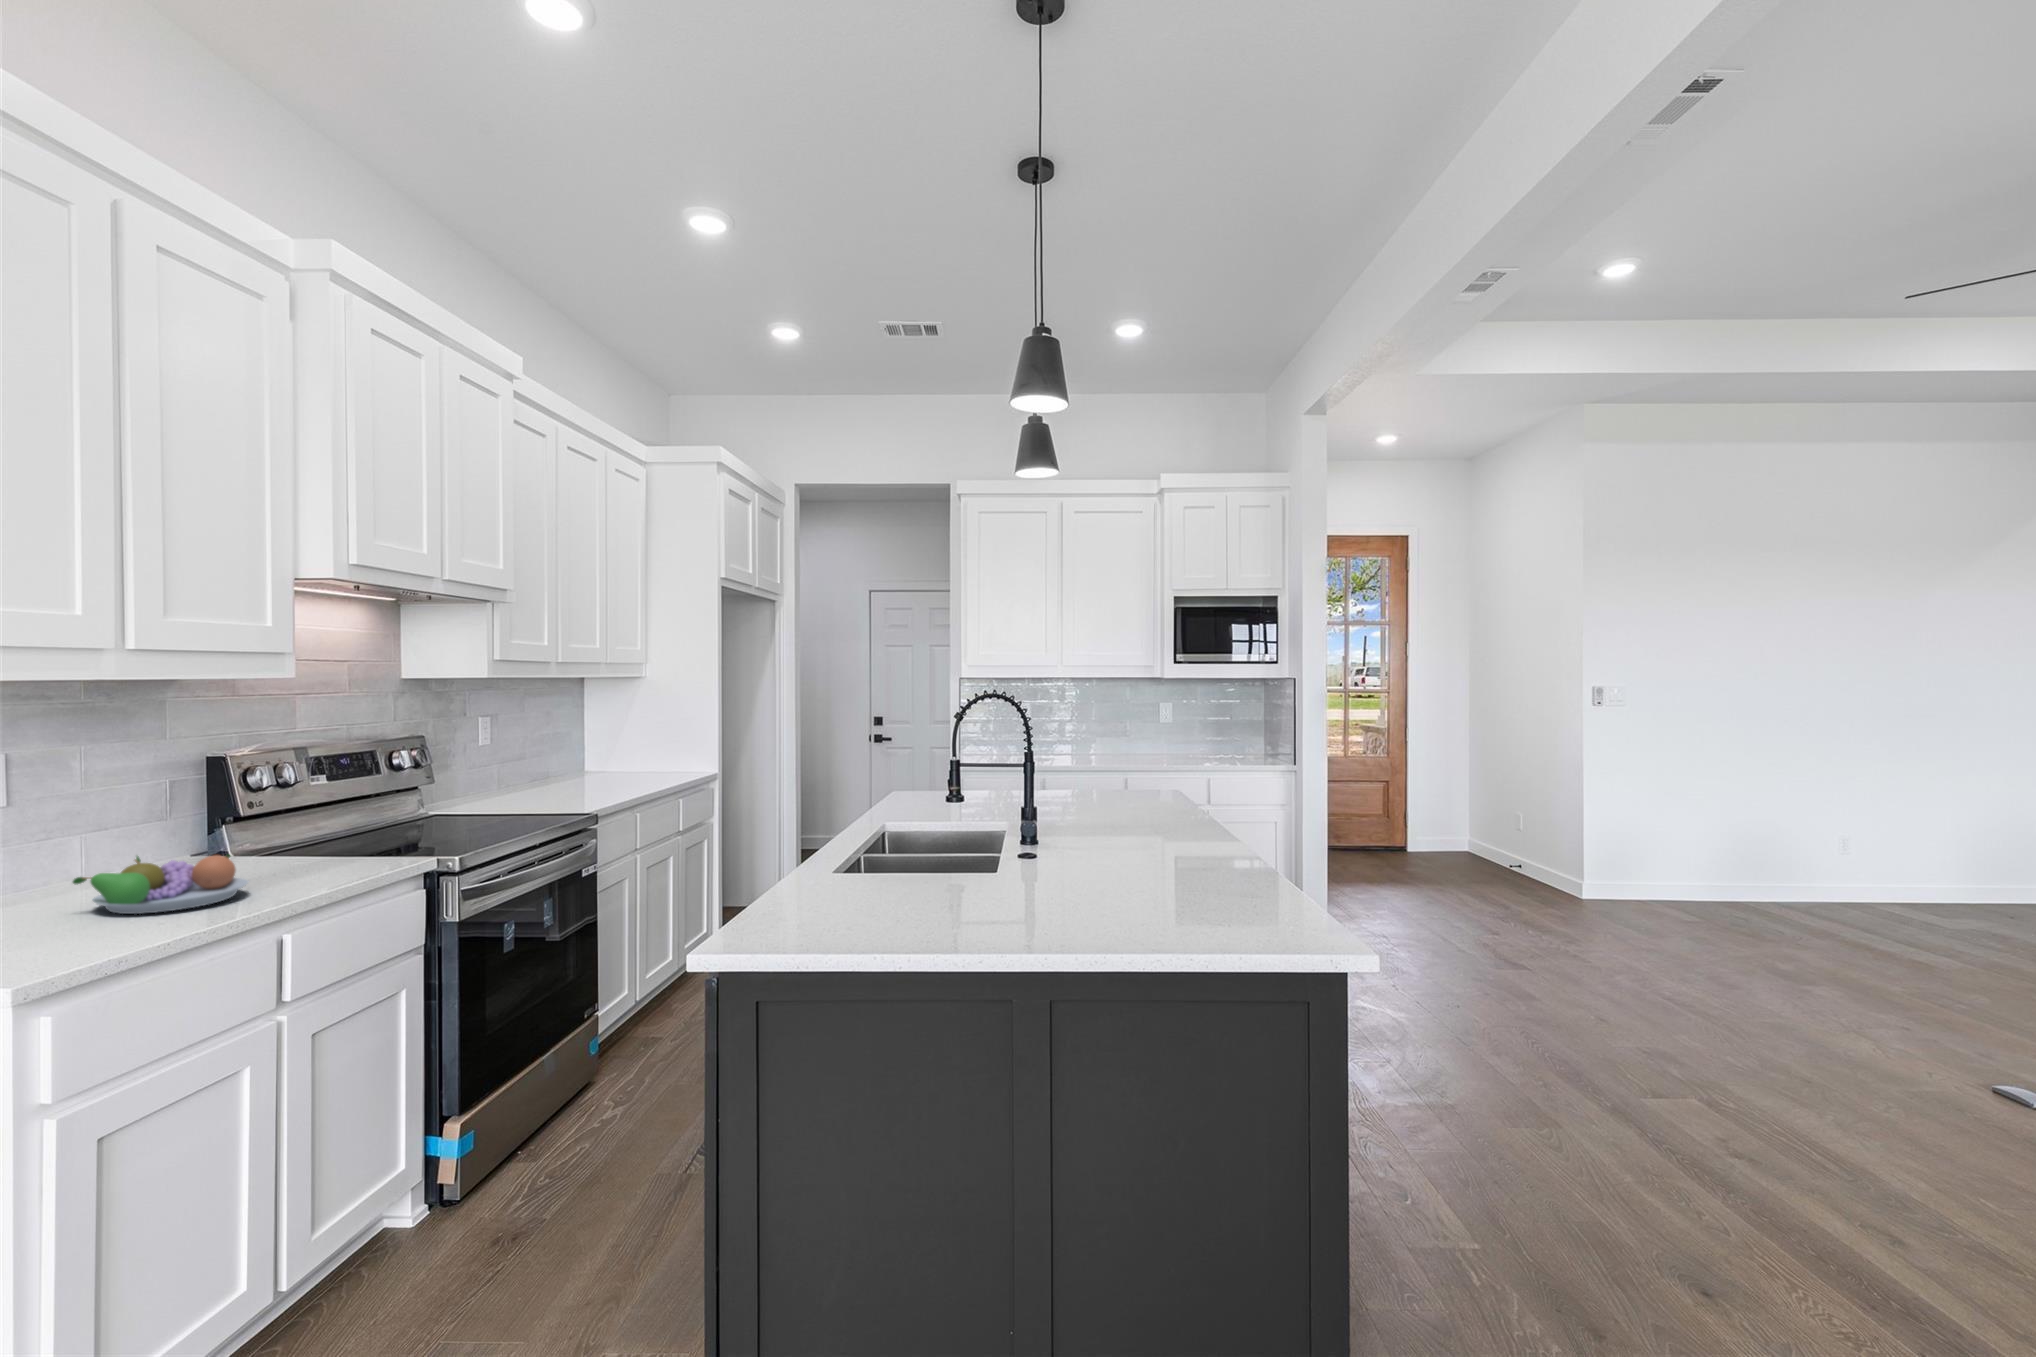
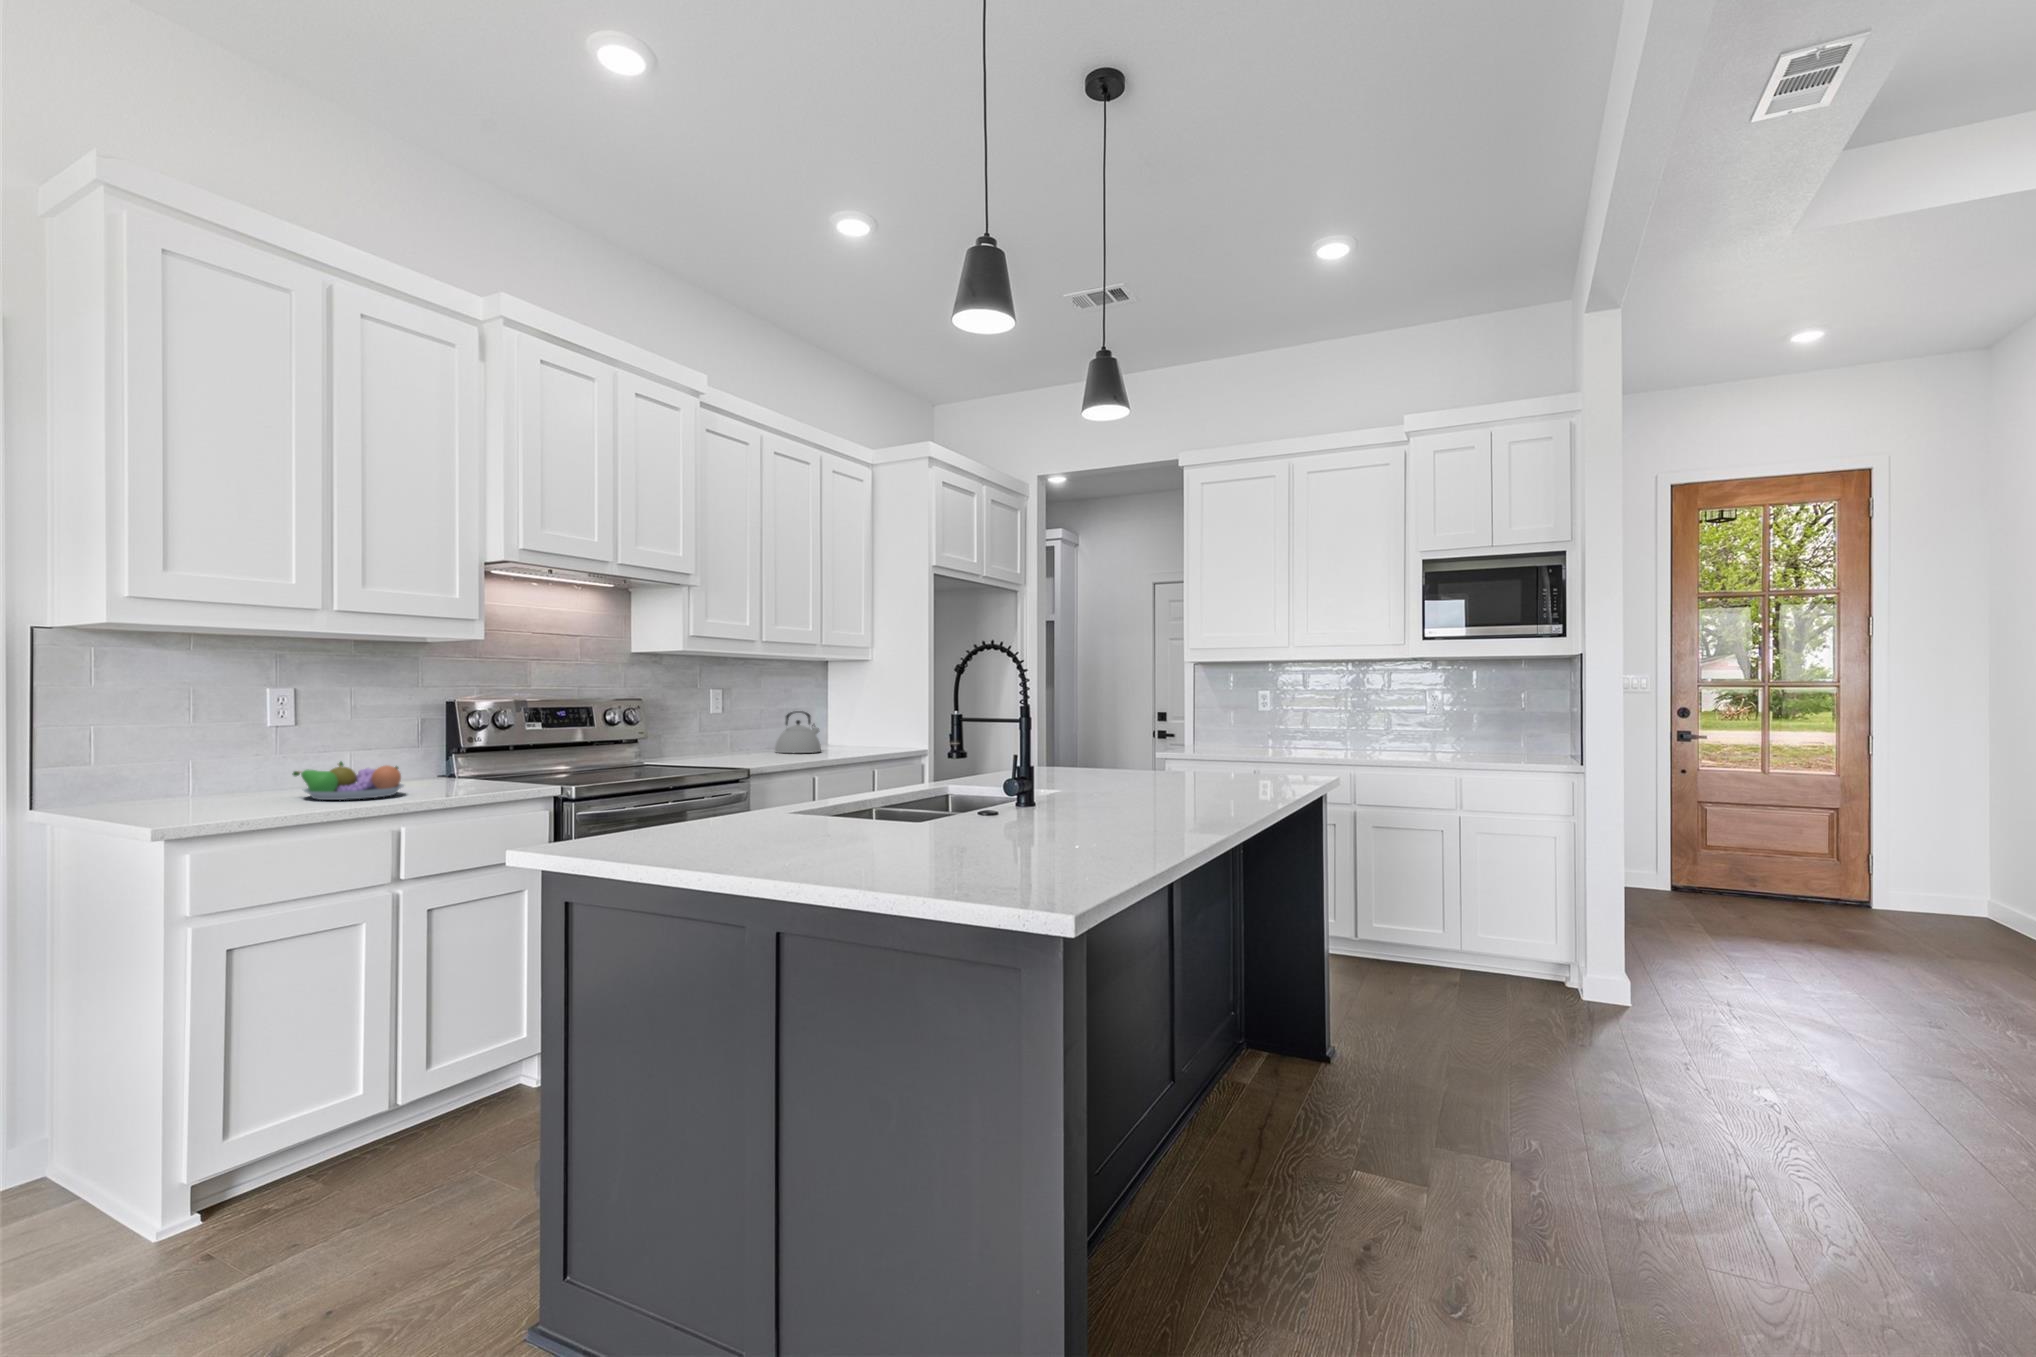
kettle: none [555,737,611,785] -> present [775,711,821,753]

